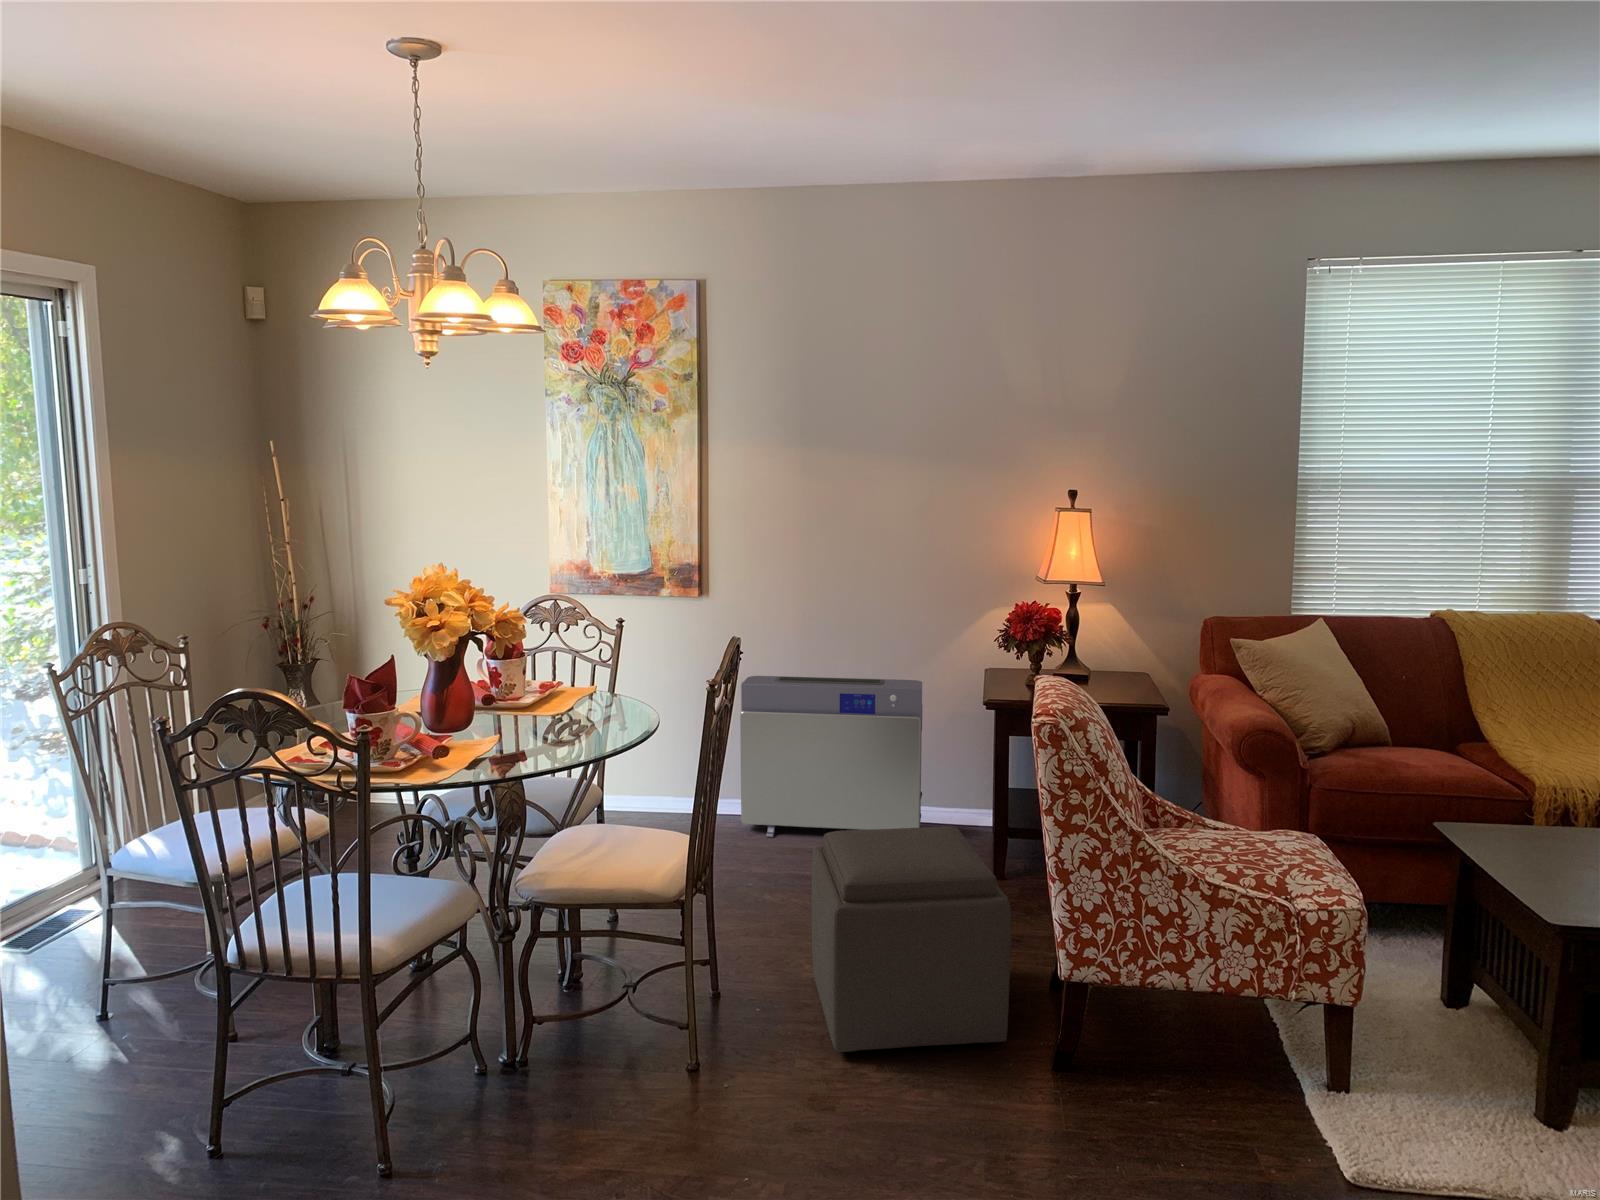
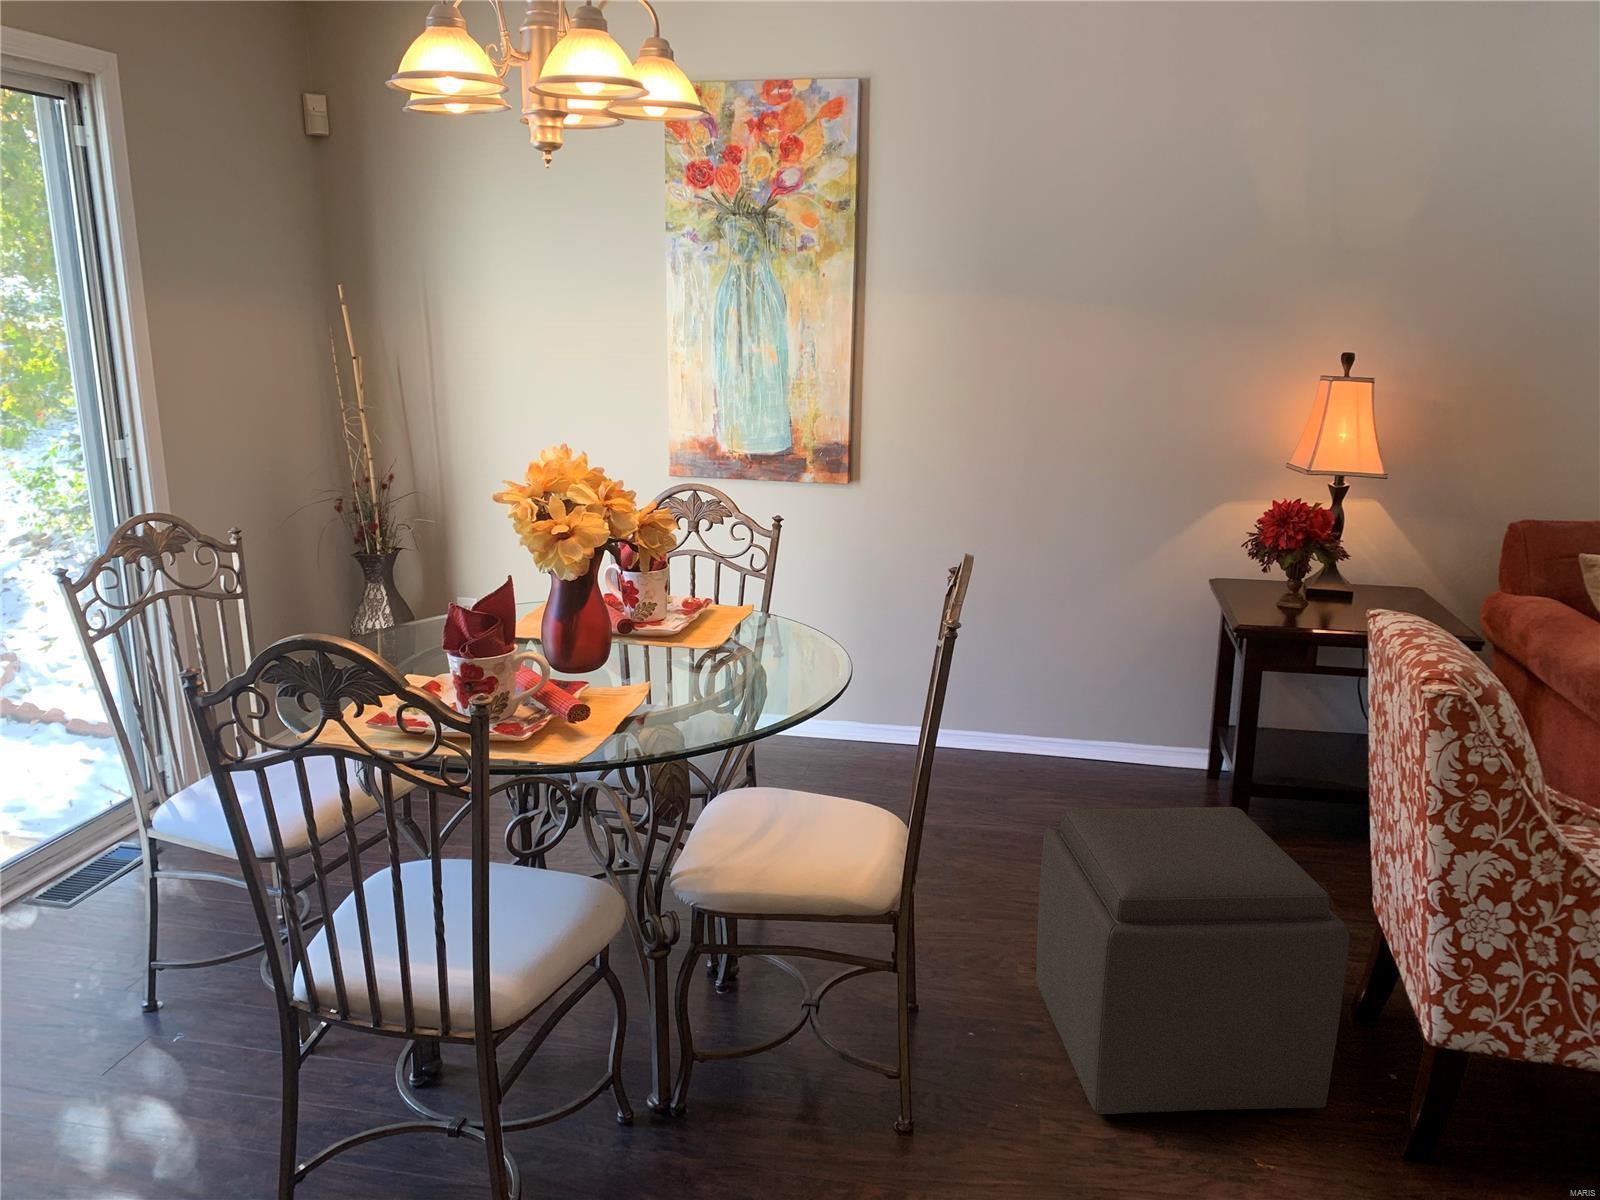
air purifier: present [740,676,923,837] -> none [902,584,1136,793]

